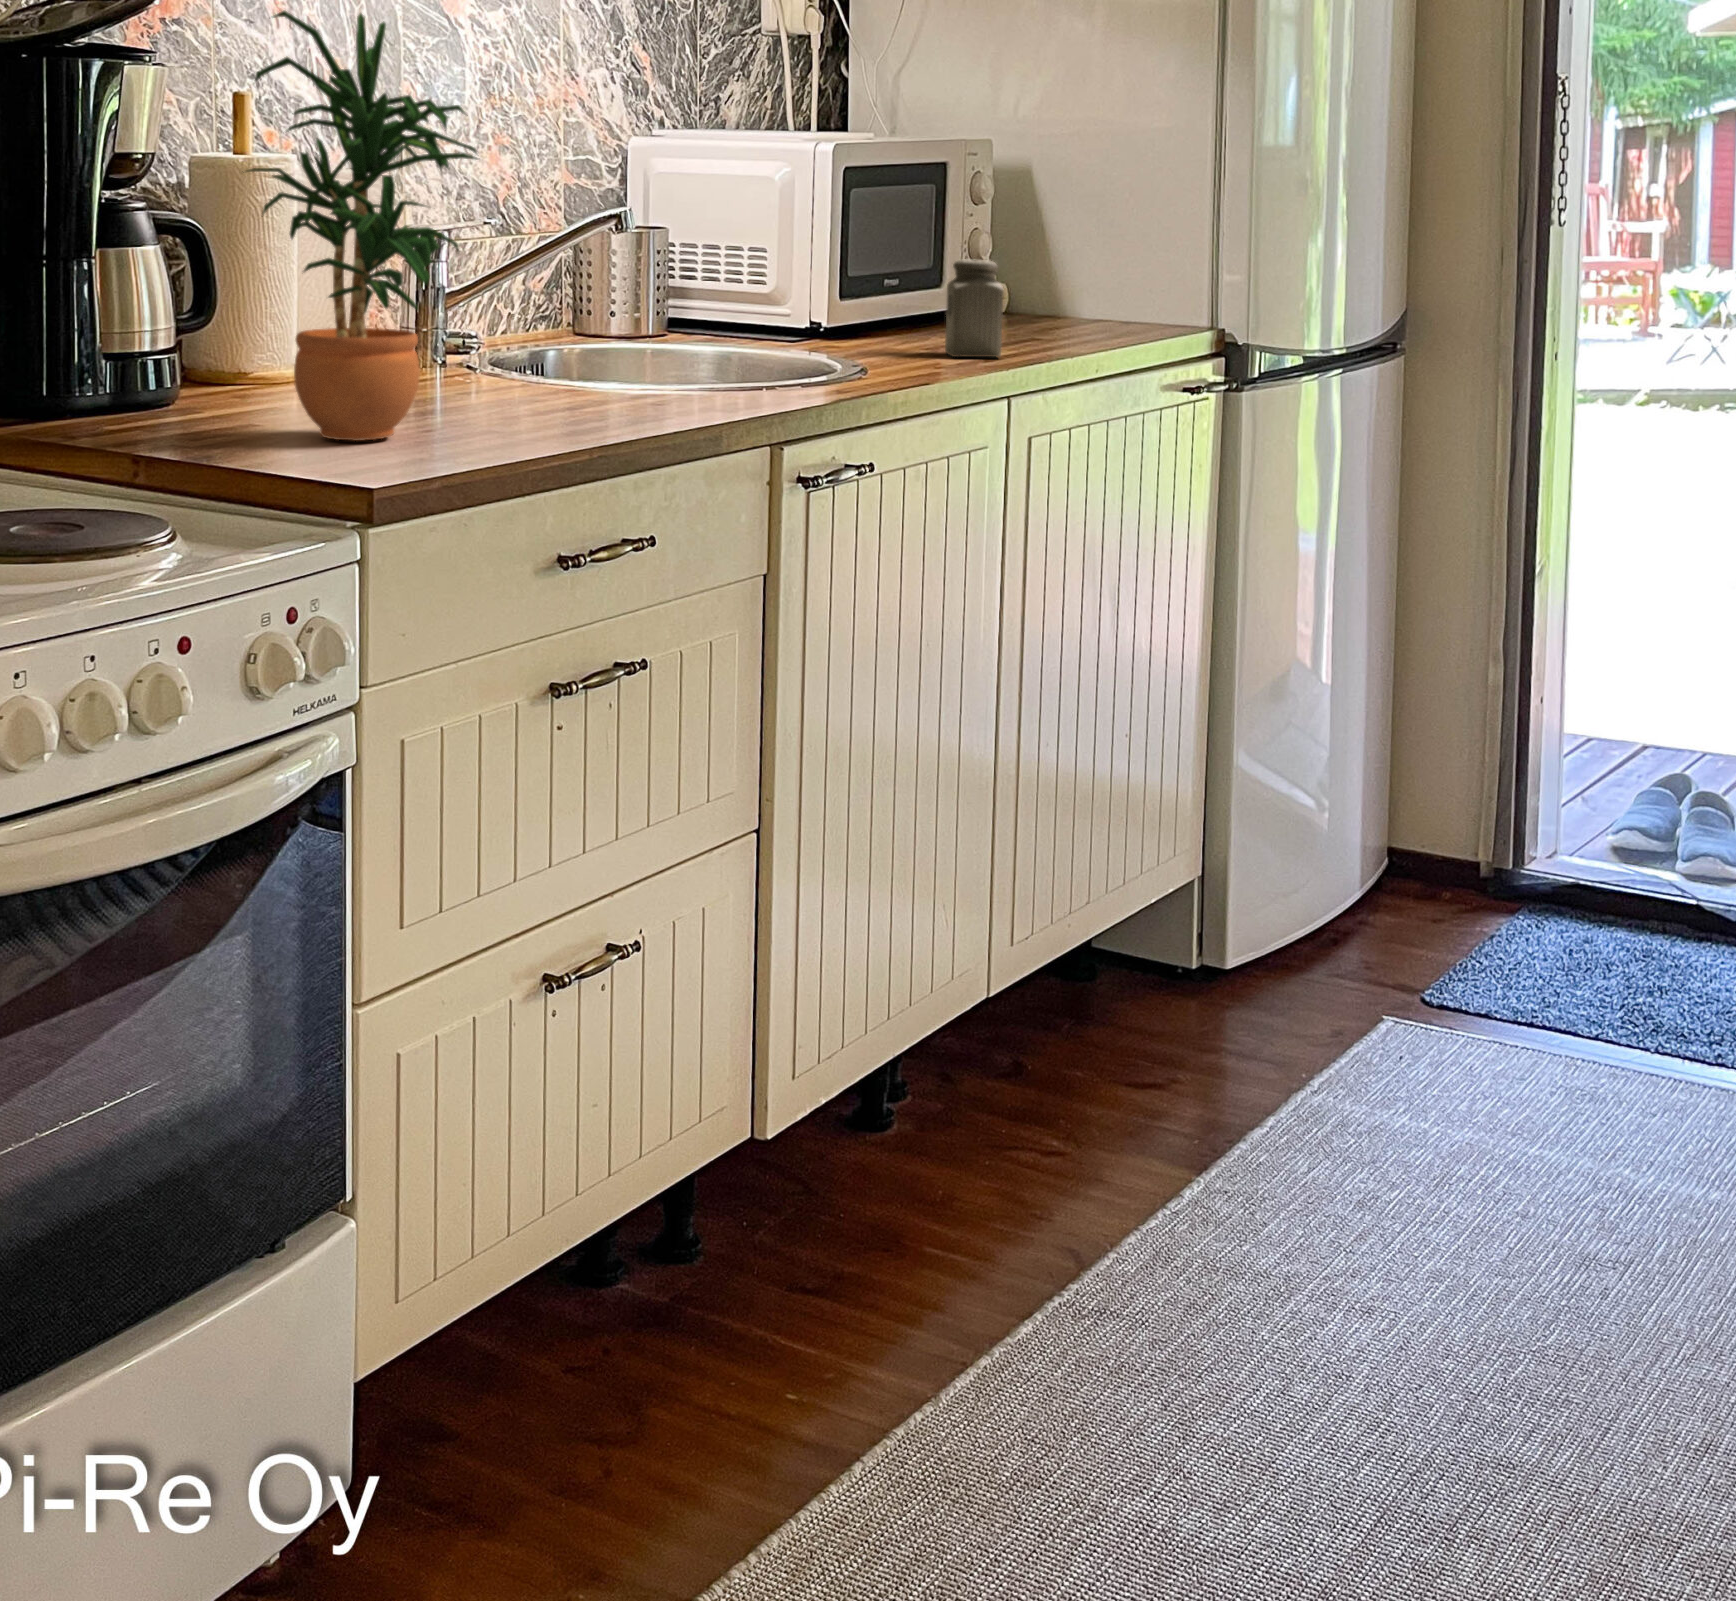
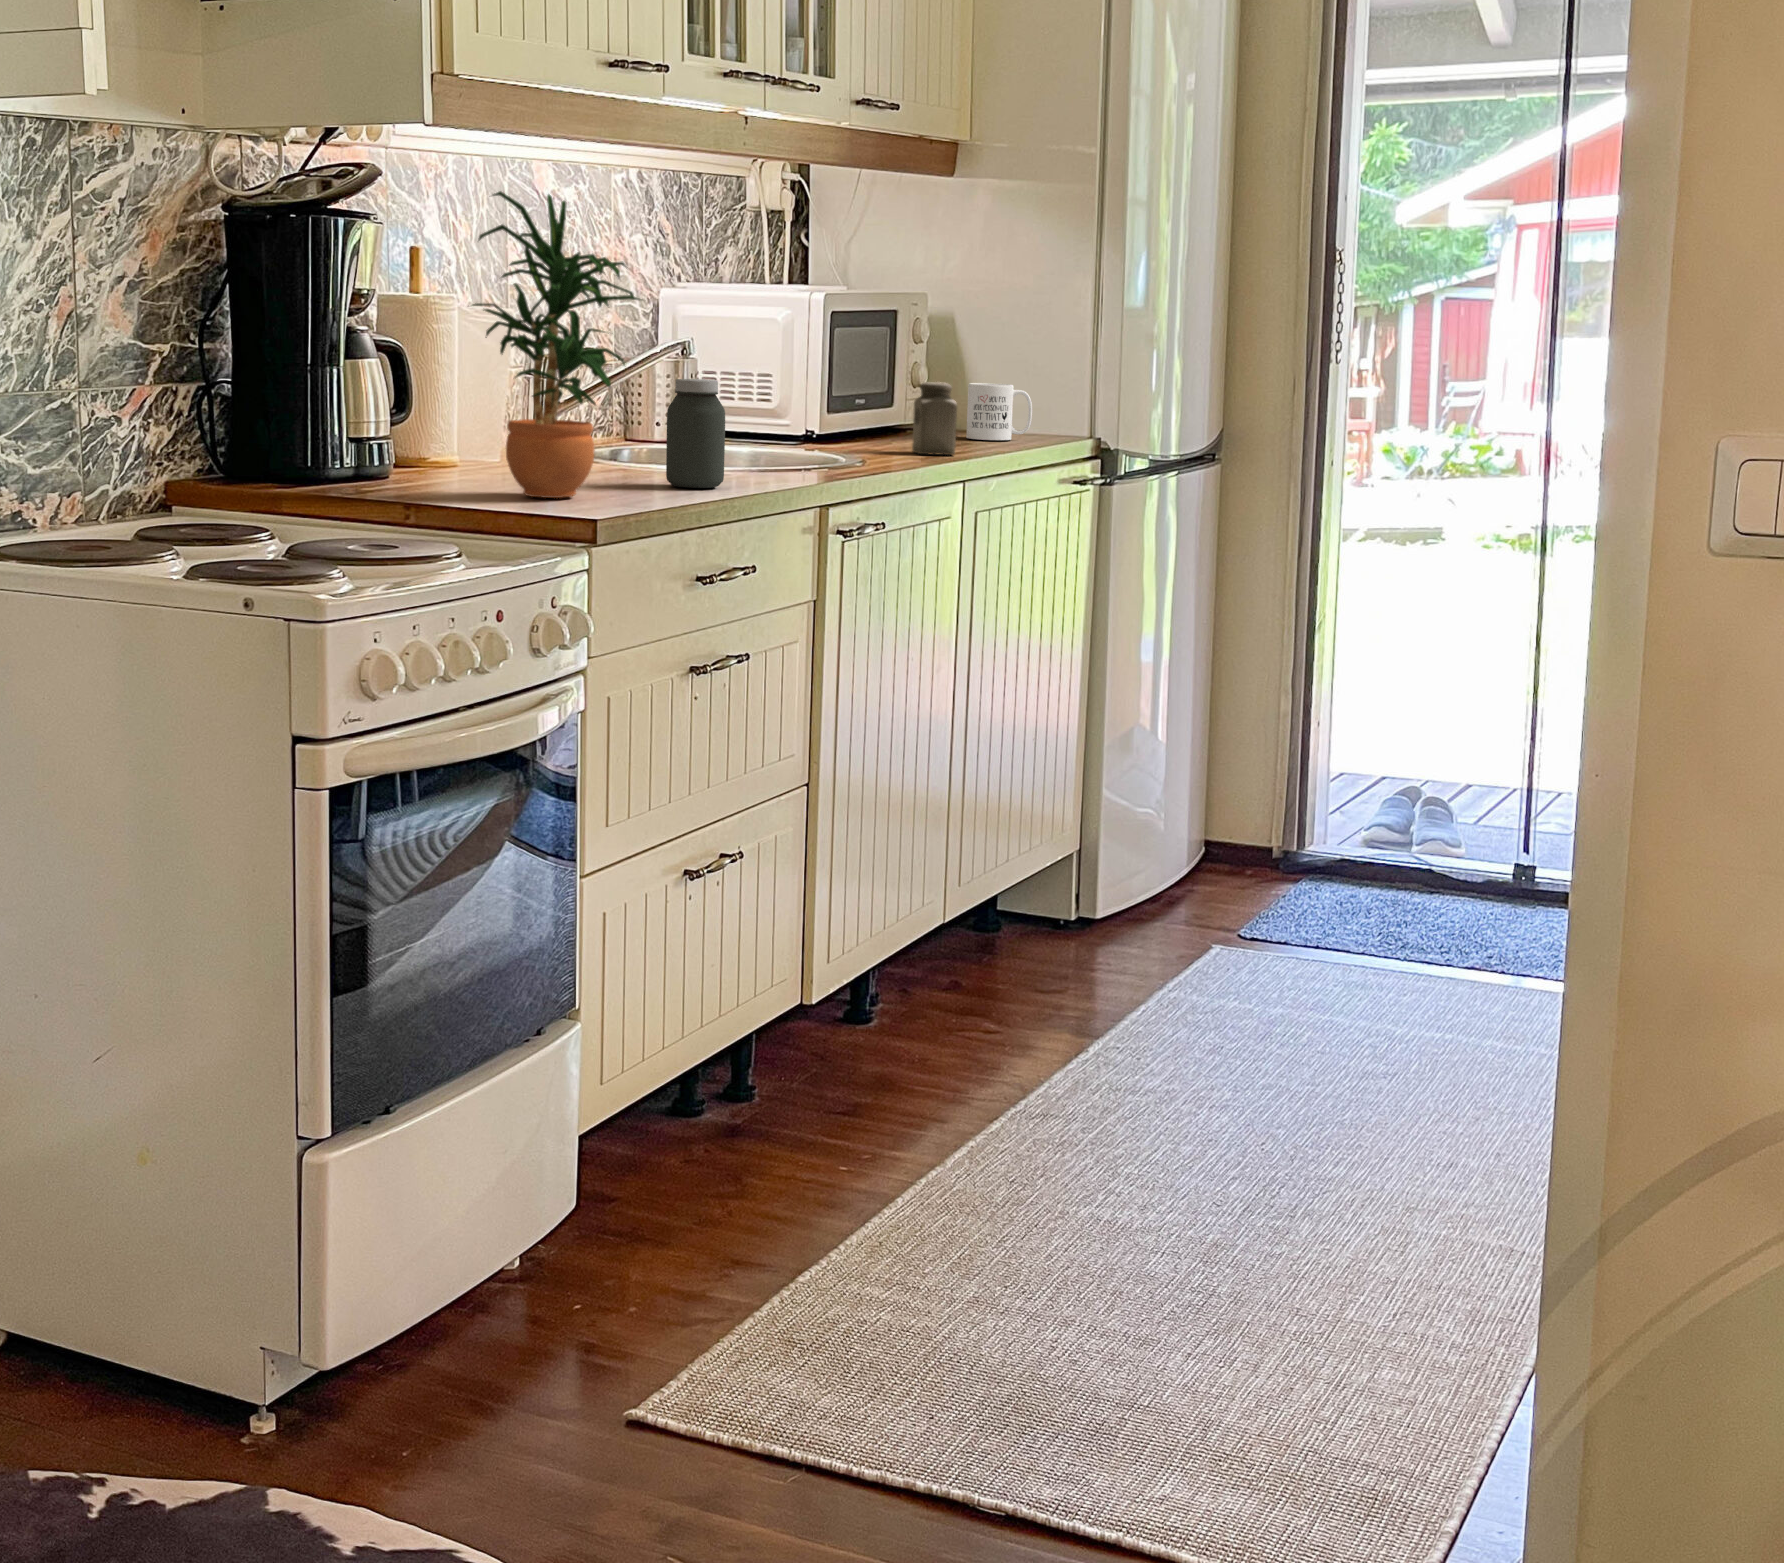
mug: none [1035,257,1123,333] -> present [966,383,1032,440]
jar: none [545,267,627,420] -> present [666,379,725,488]

